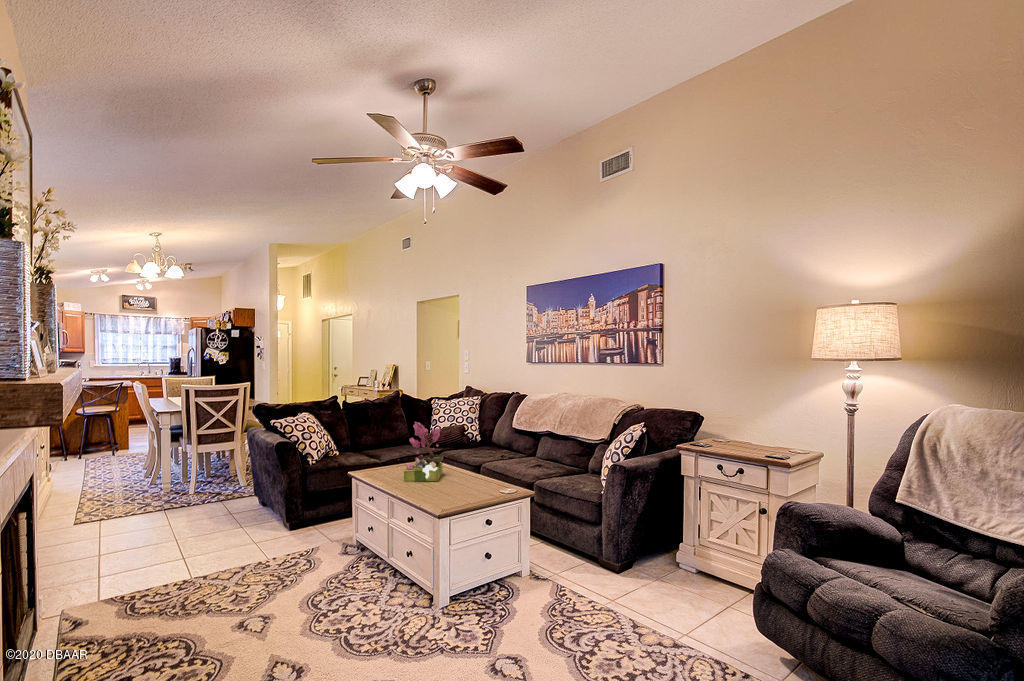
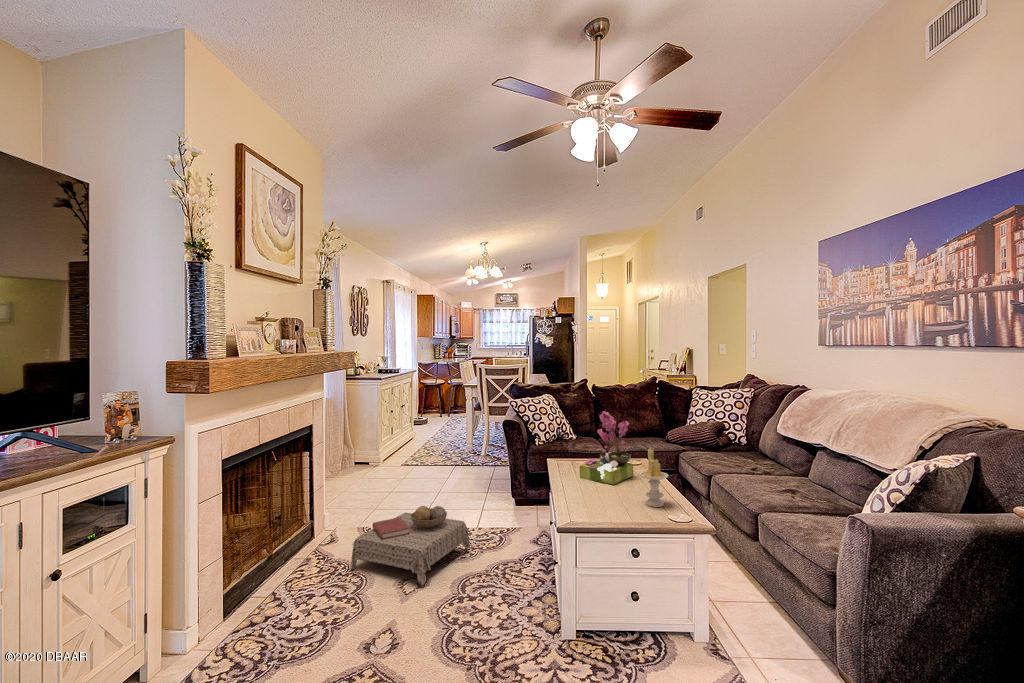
candle: none [472,445,494,489] -> present [640,449,669,507]
ottoman: none [165,538,291,637] -> present [351,506,470,585]

